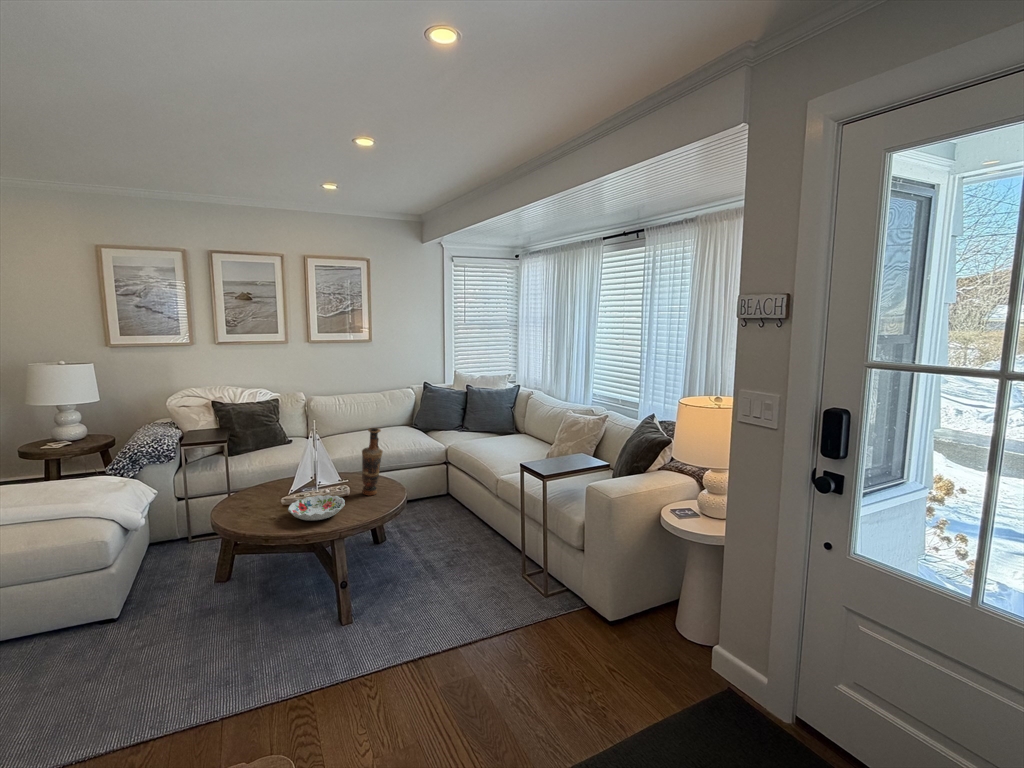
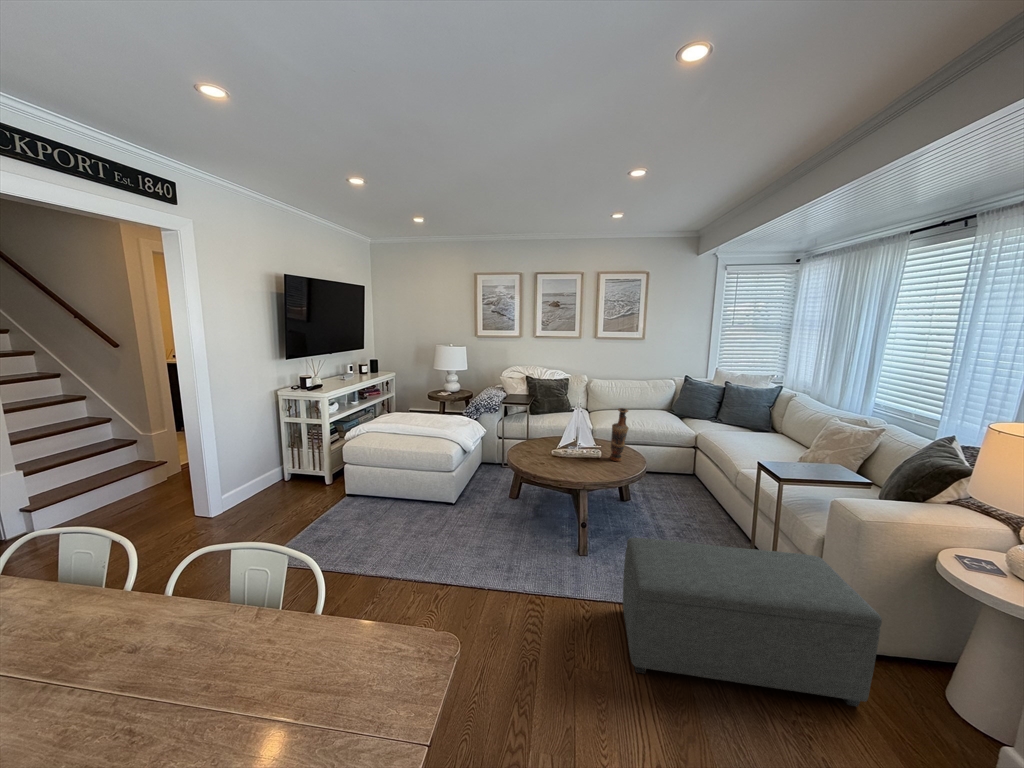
decorative bowl: present [288,495,345,521] -> none [553,452,593,471]
ottoman: none [411,541,636,729] -> present [623,538,882,707]

